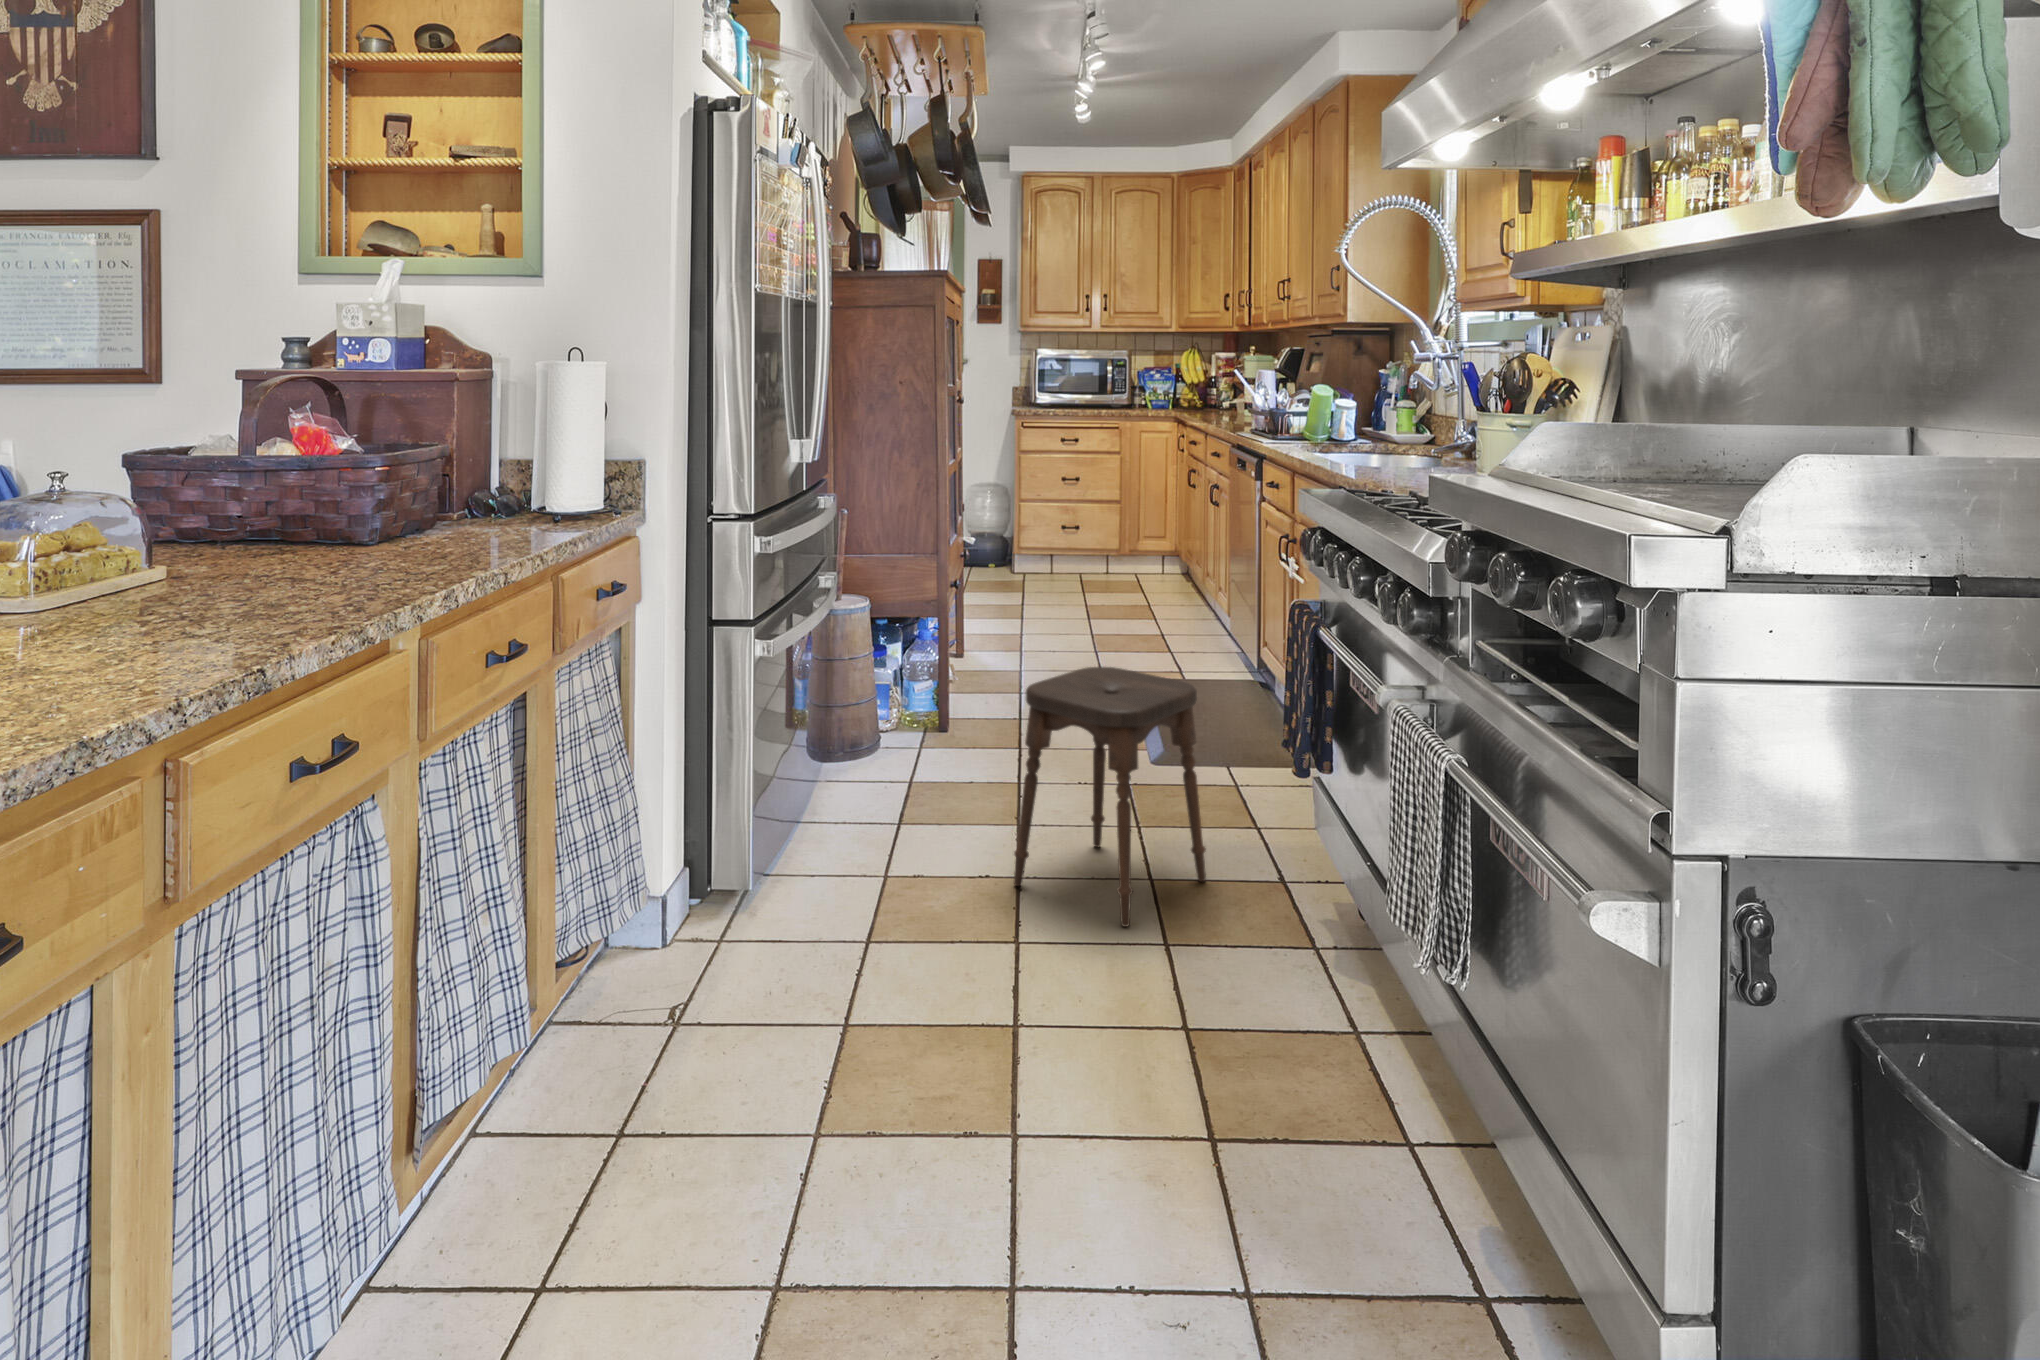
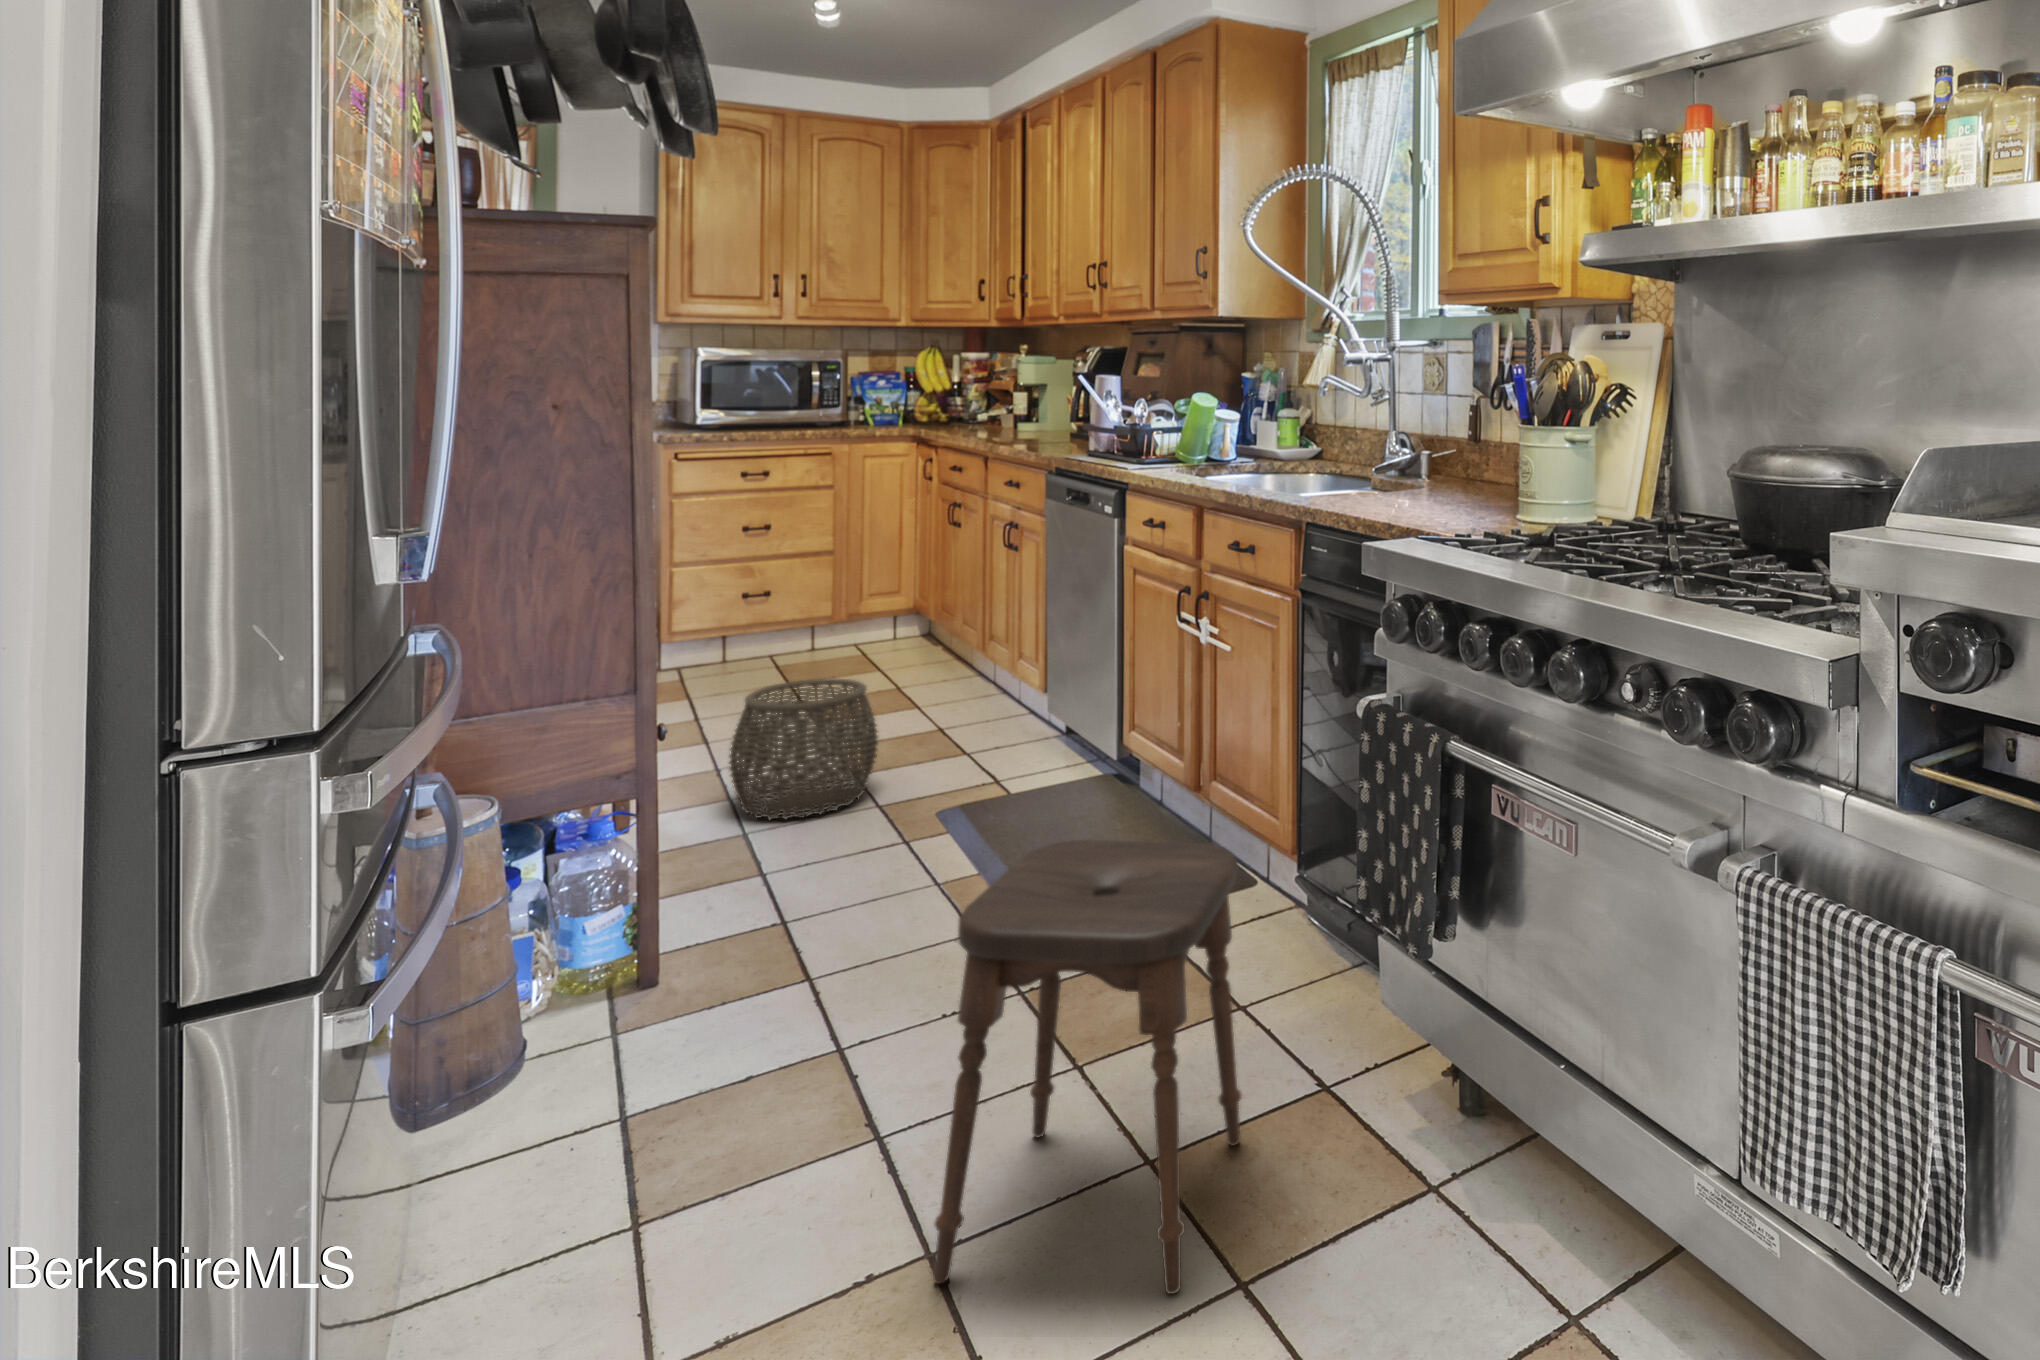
woven basket: none [1013,581,1102,671] -> present [729,679,878,819]

